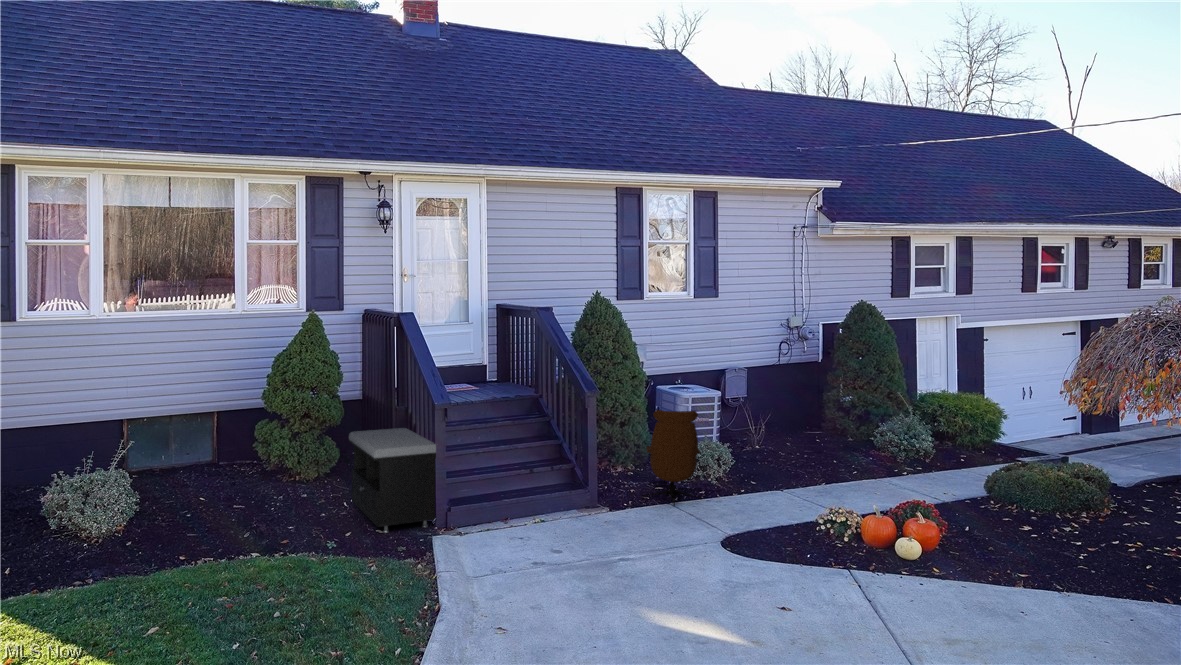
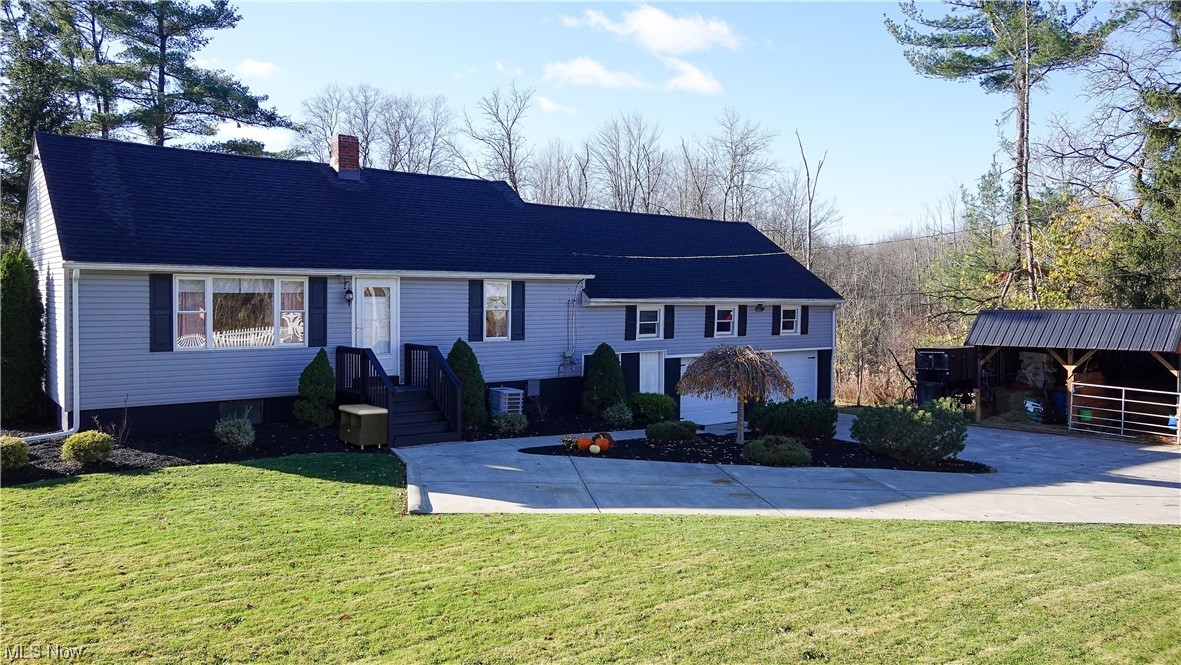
lounge chair: present [643,410,701,506] -> none [481,395,510,441]

